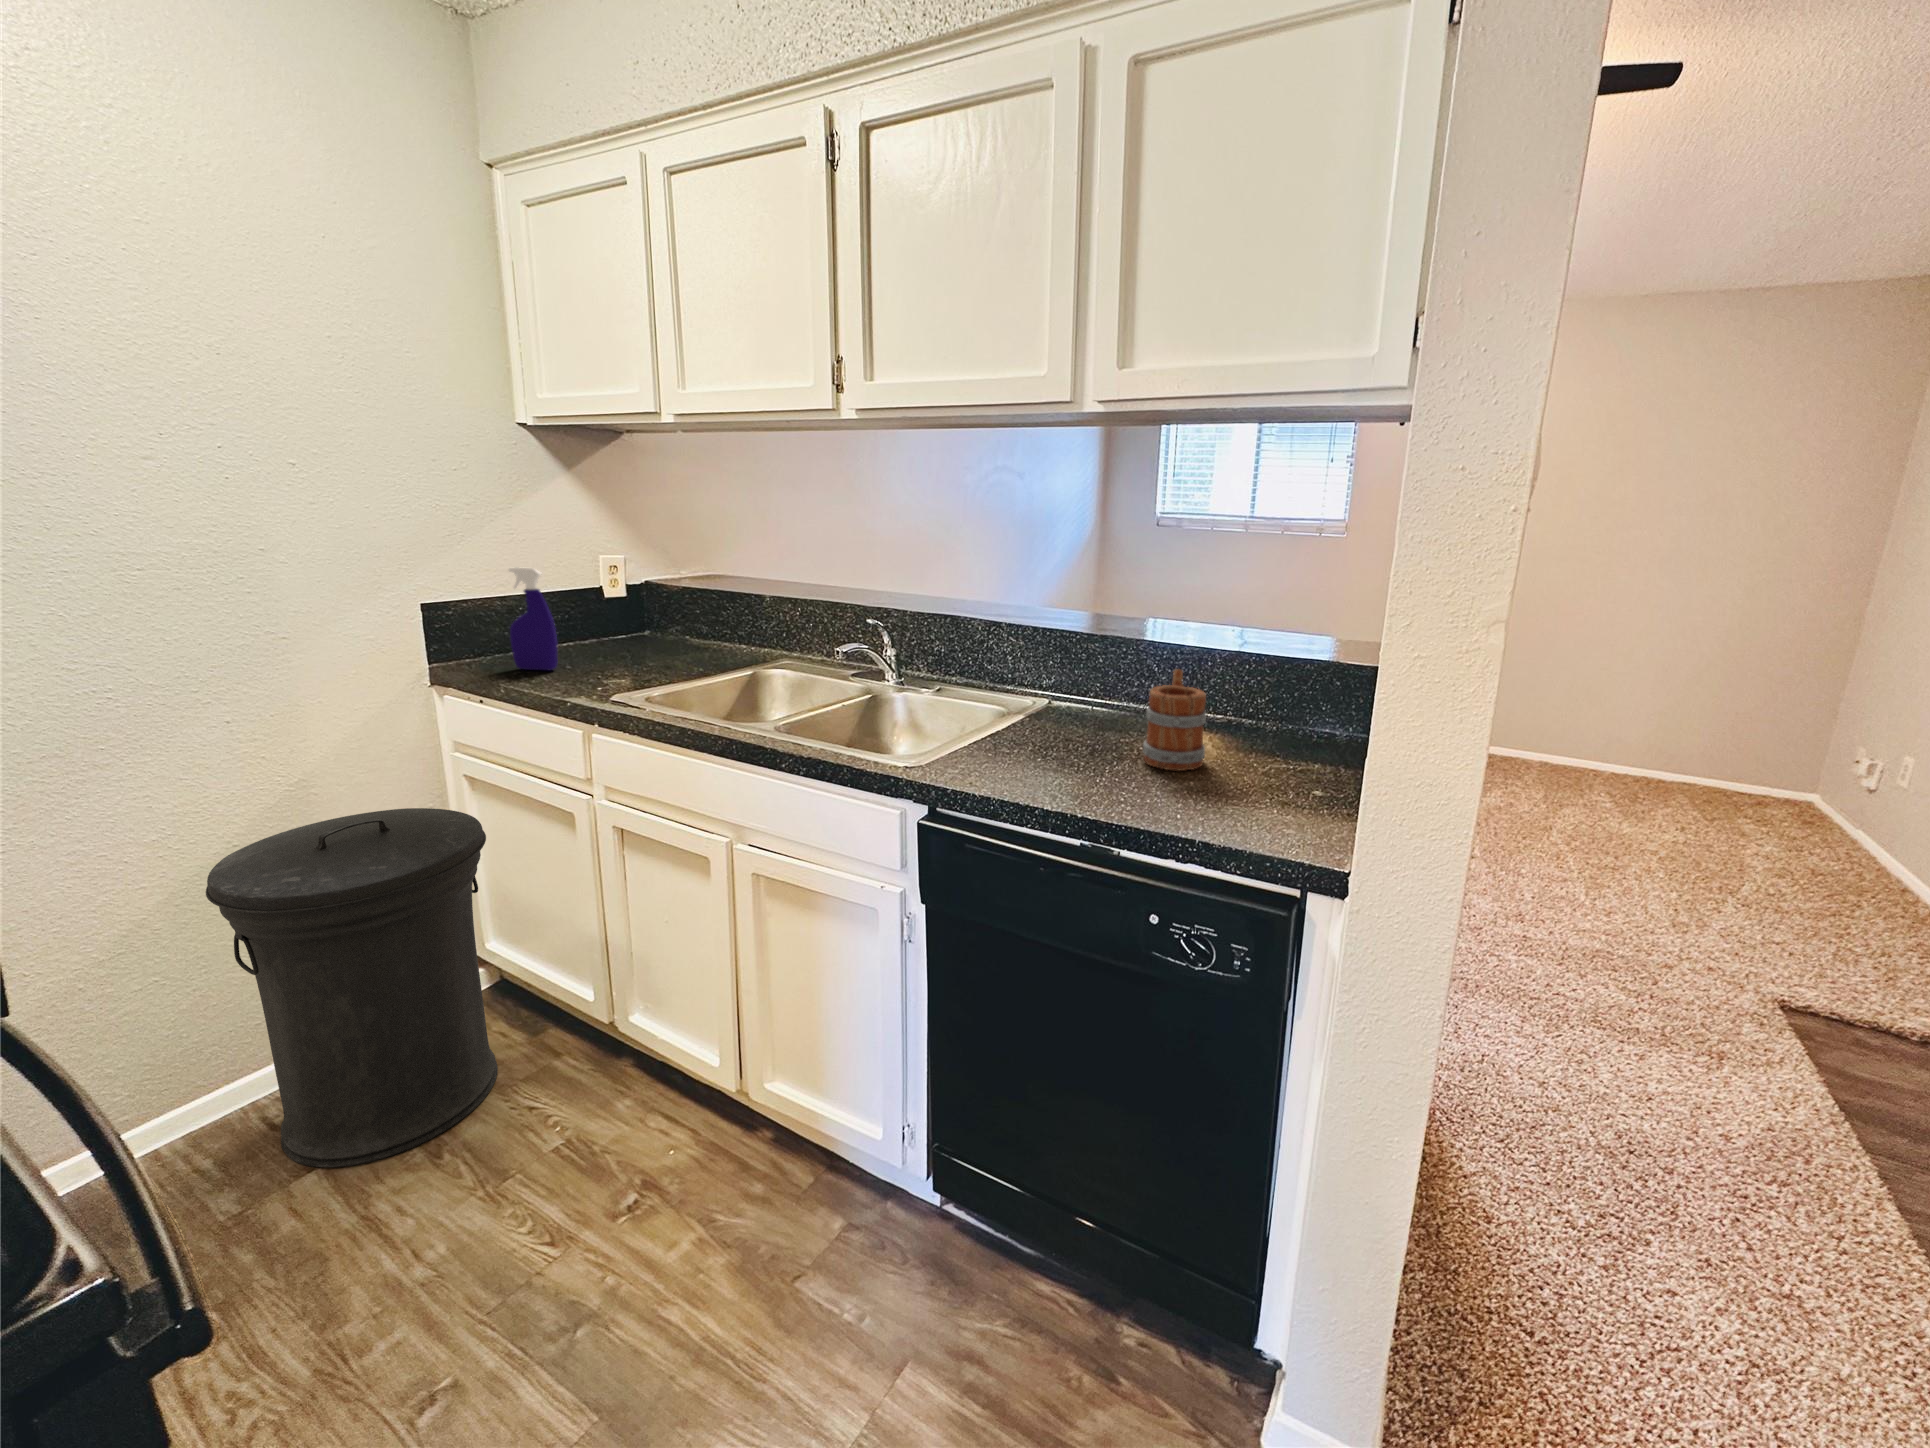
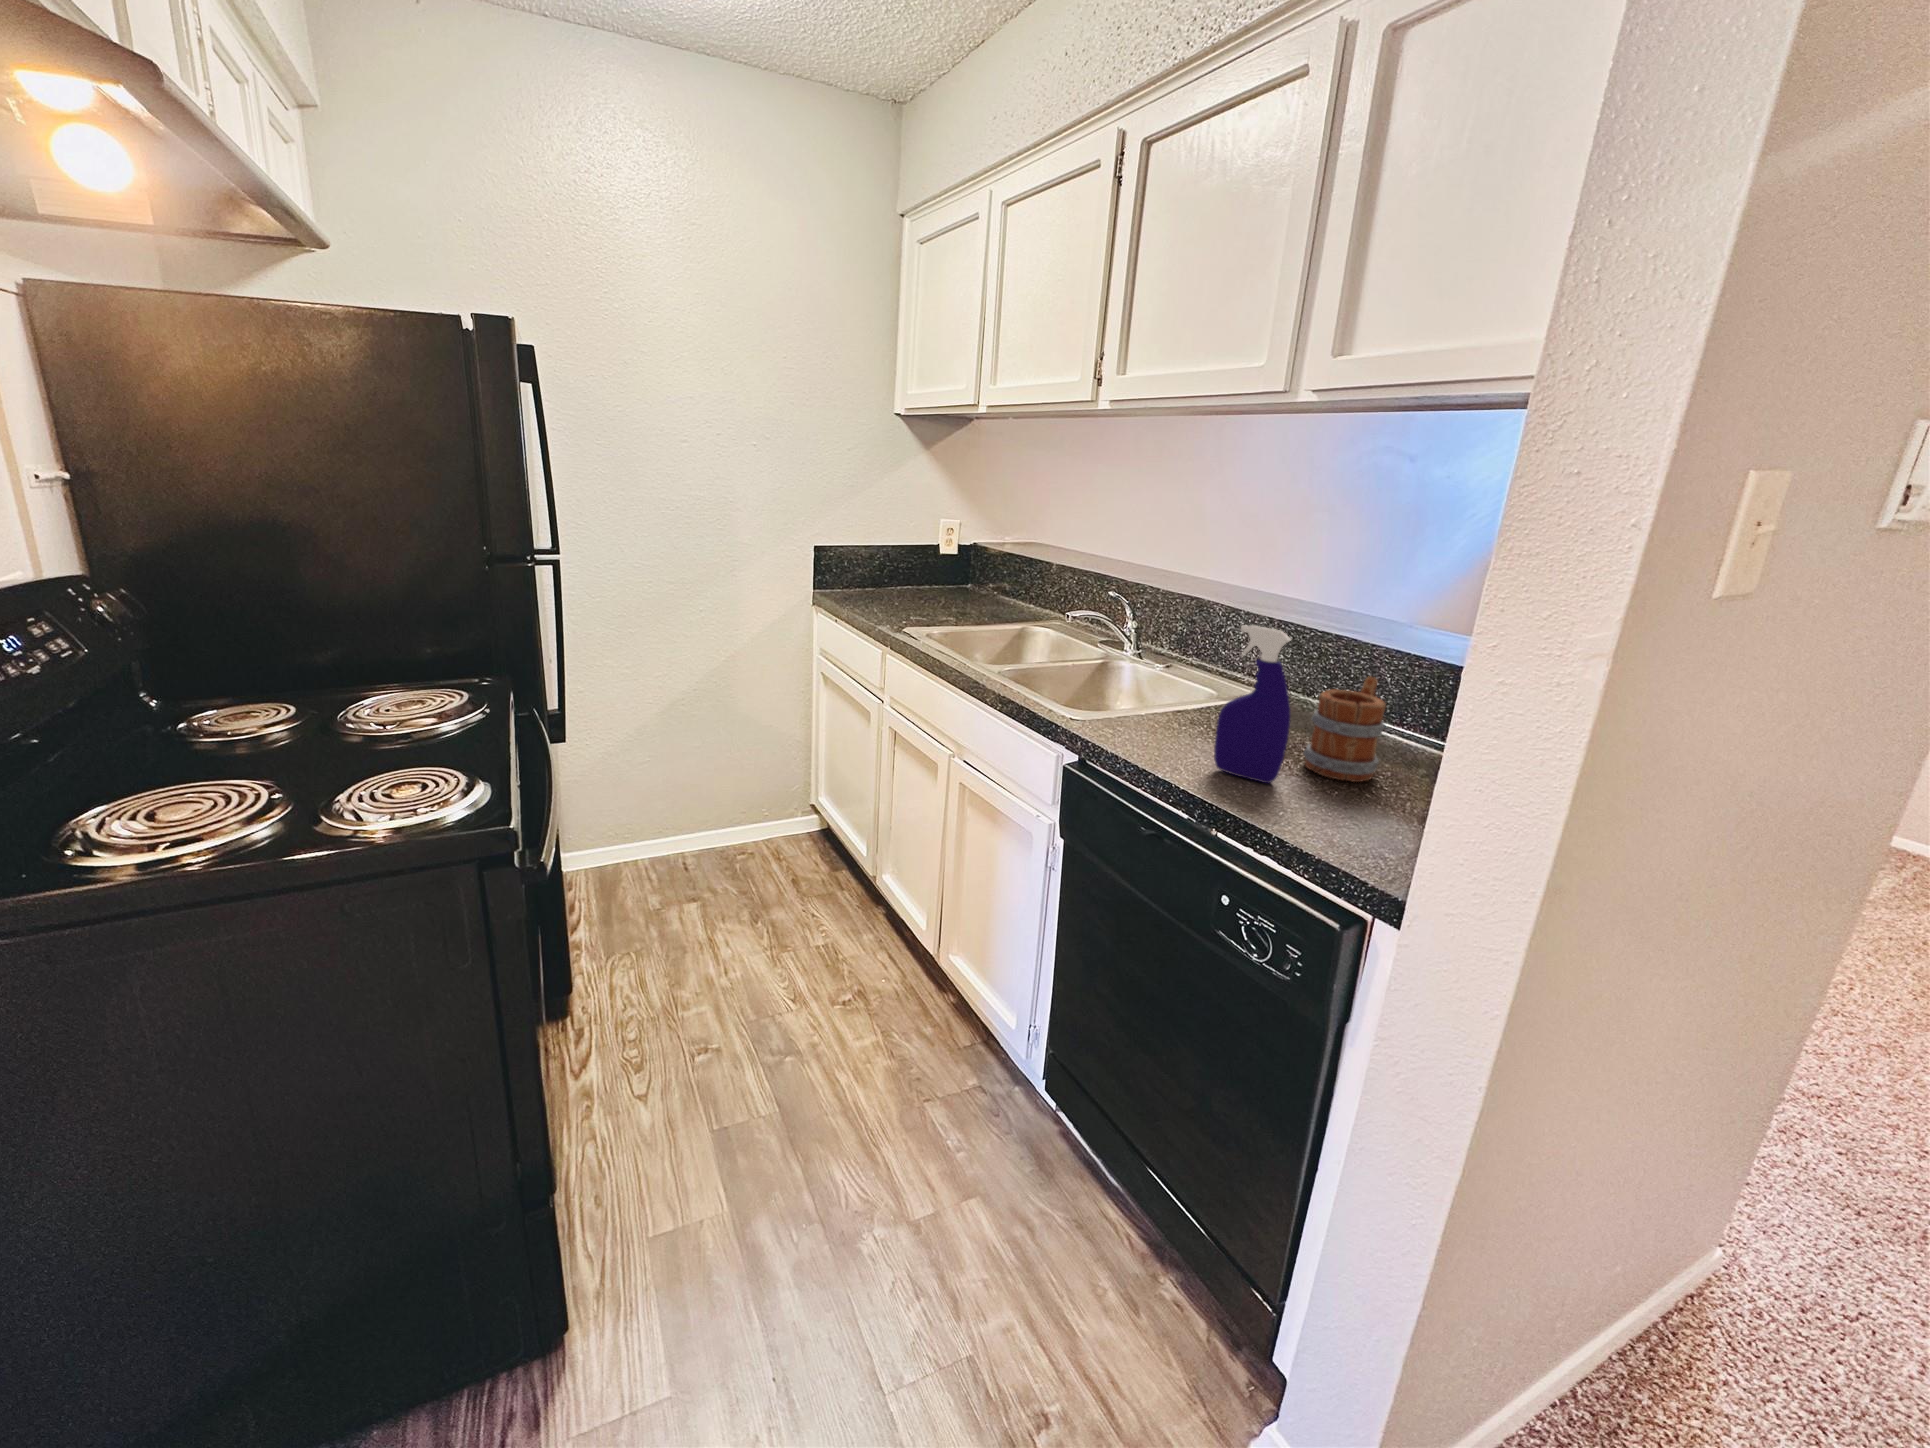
spray bottle: present [509,567,557,670] -> present [1214,625,1291,783]
trash can: present [206,808,498,1168] -> none [671,685,820,911]

